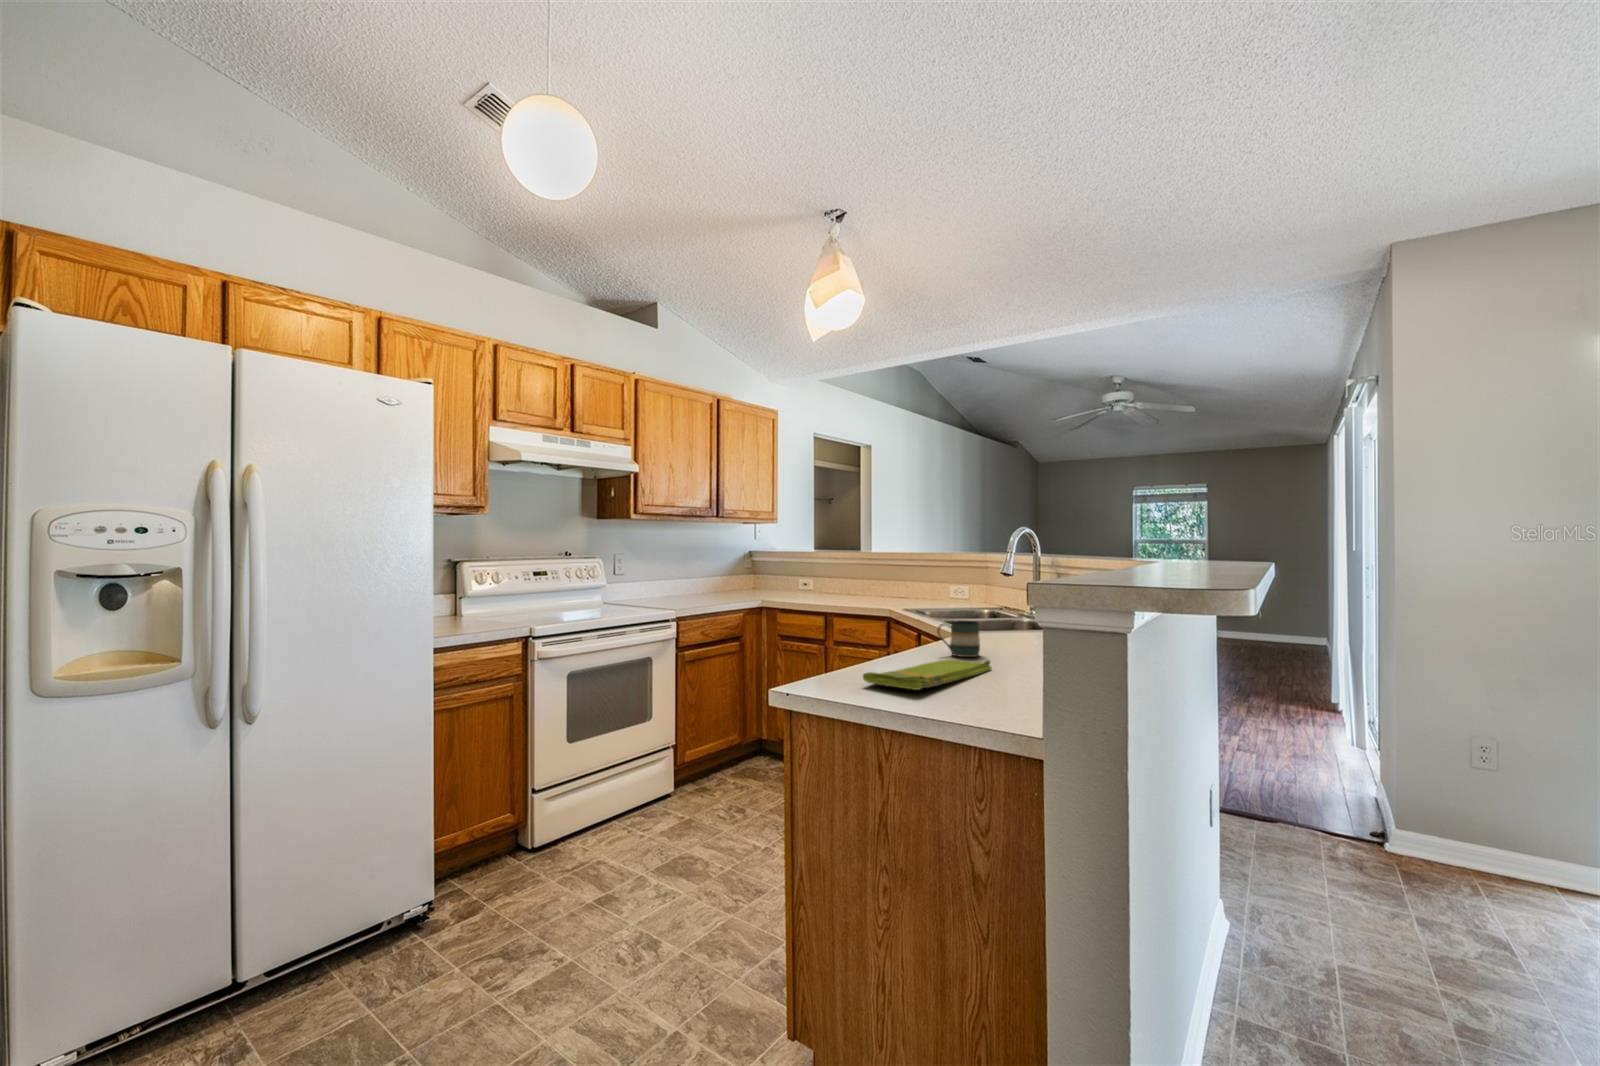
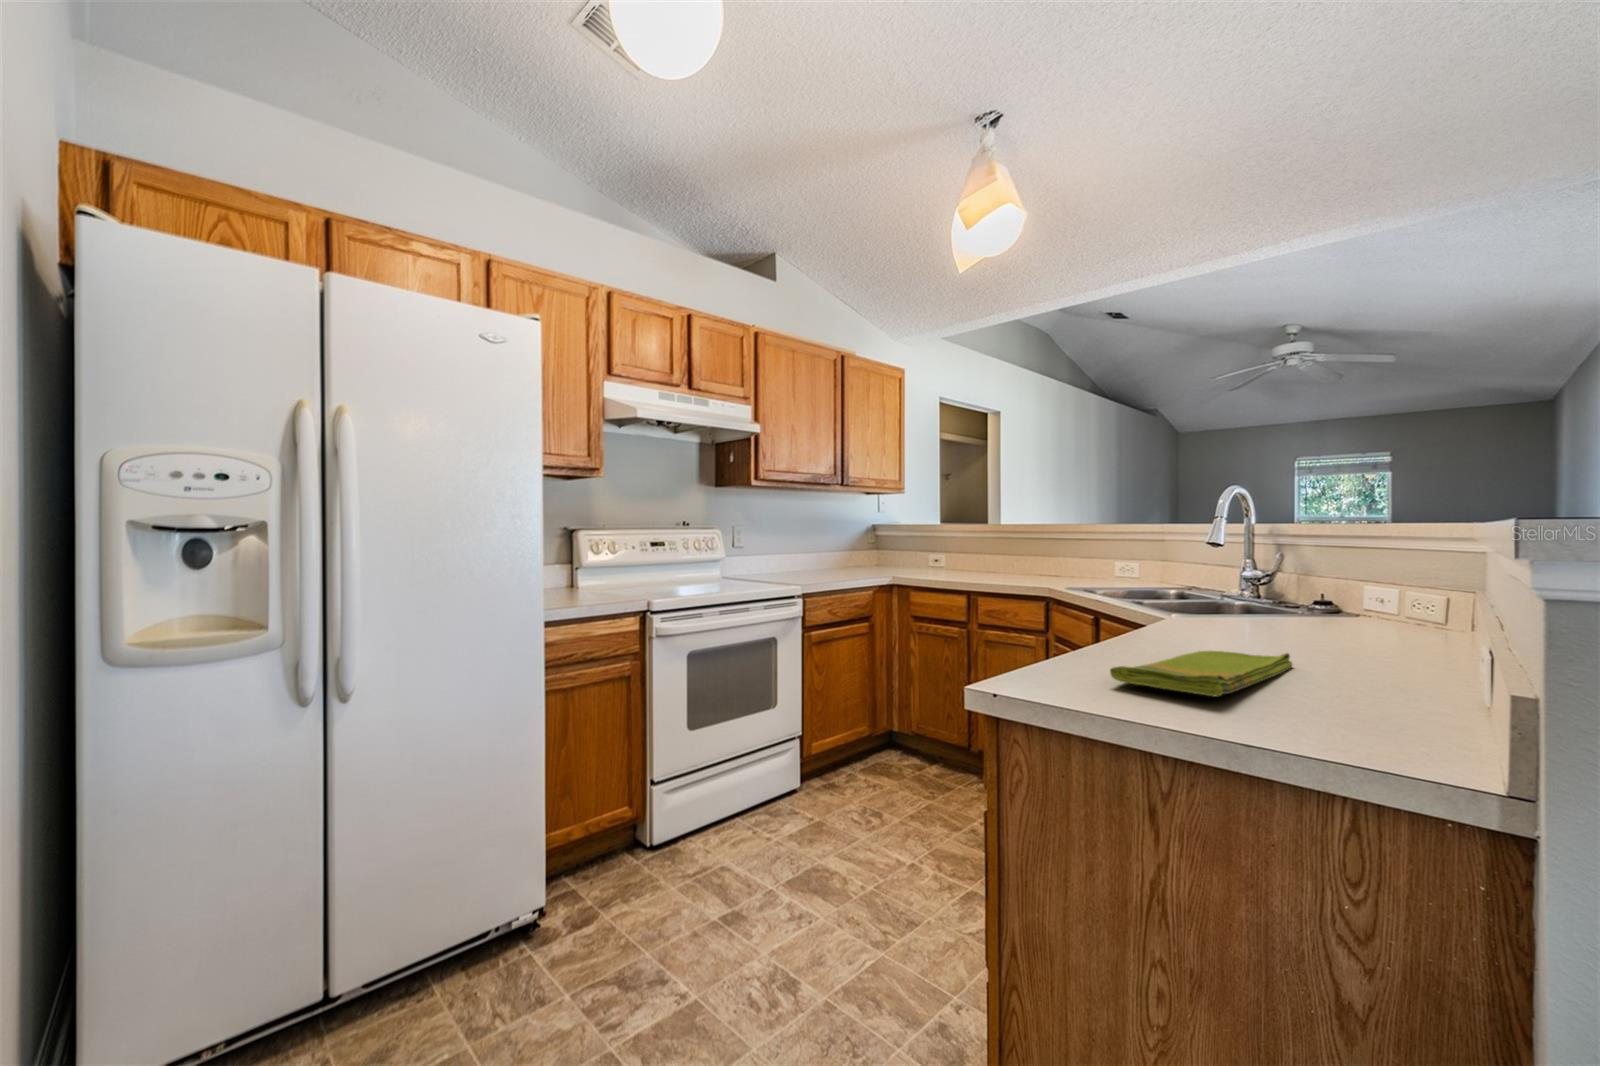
mug: present [937,620,980,657] -> none [1183,596,1251,648]

